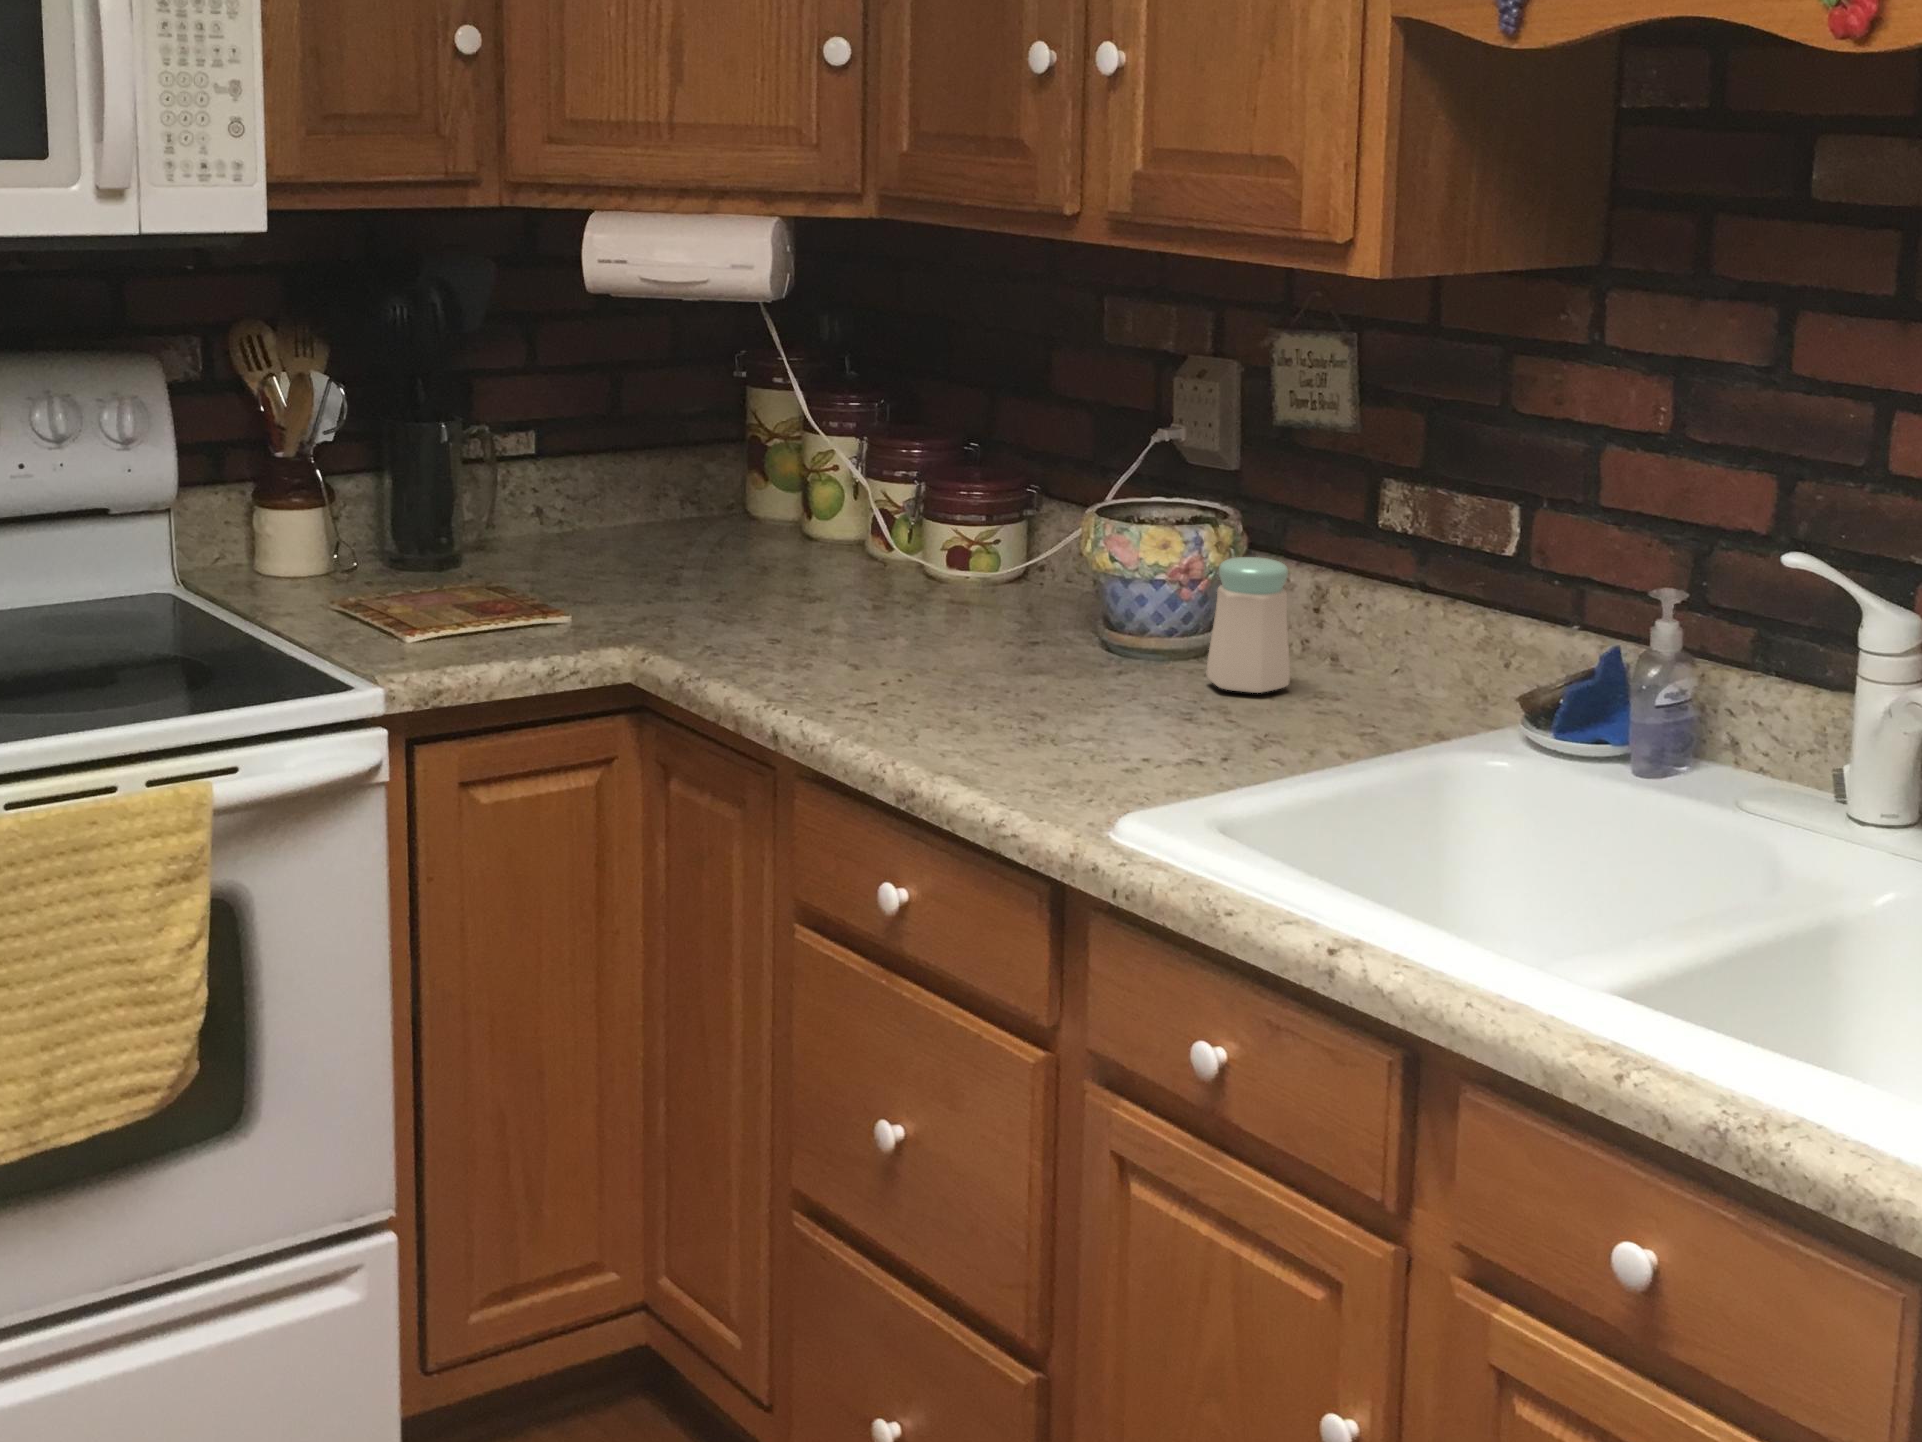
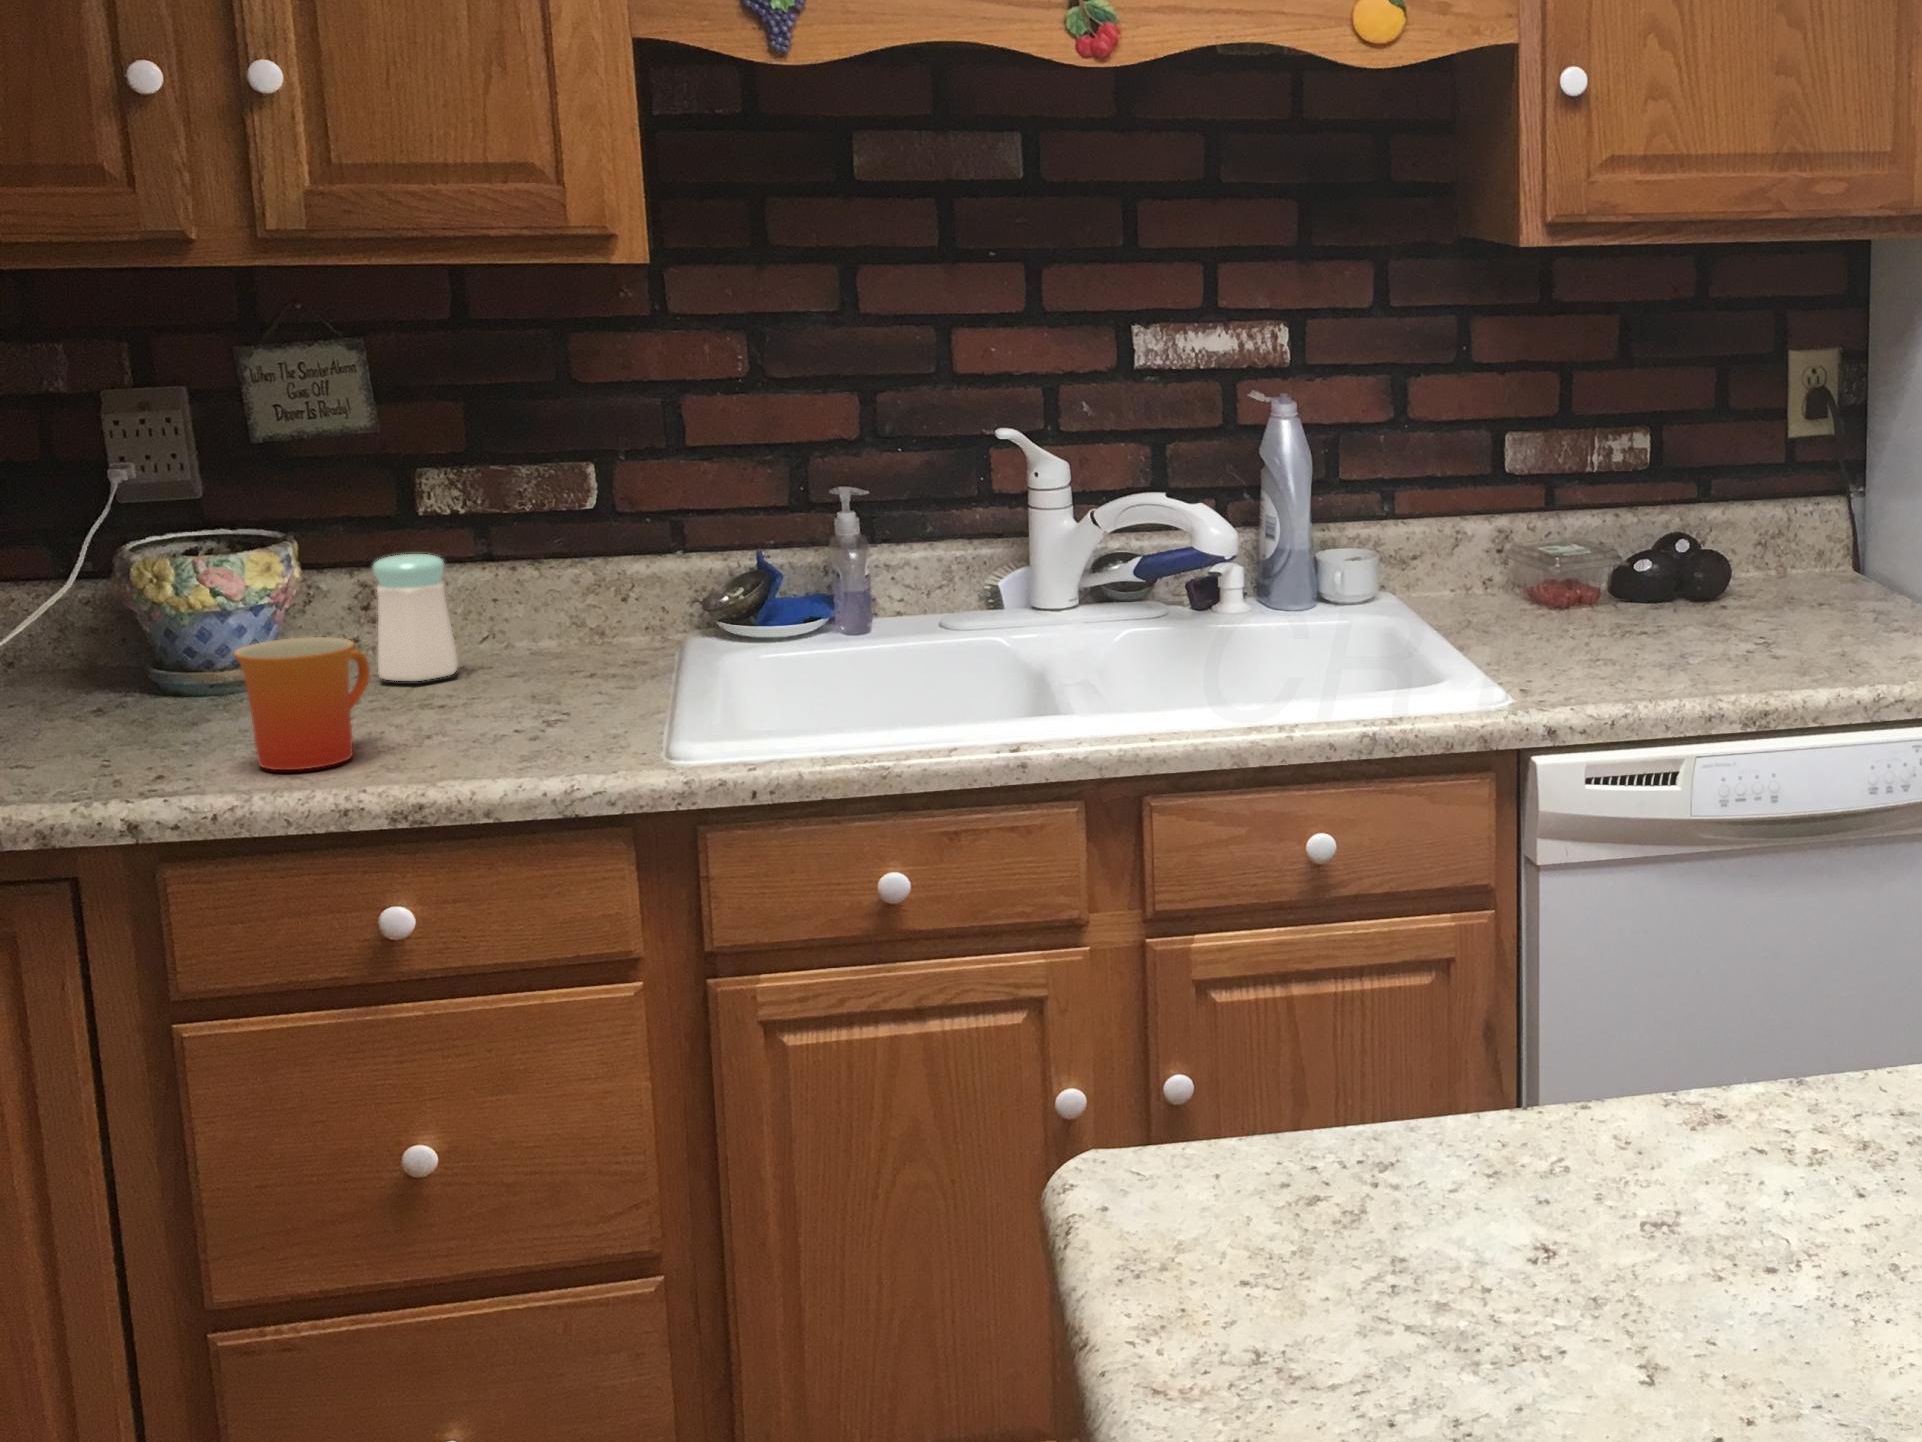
mug: none [899,602,1043,734] -> present [234,637,370,770]

